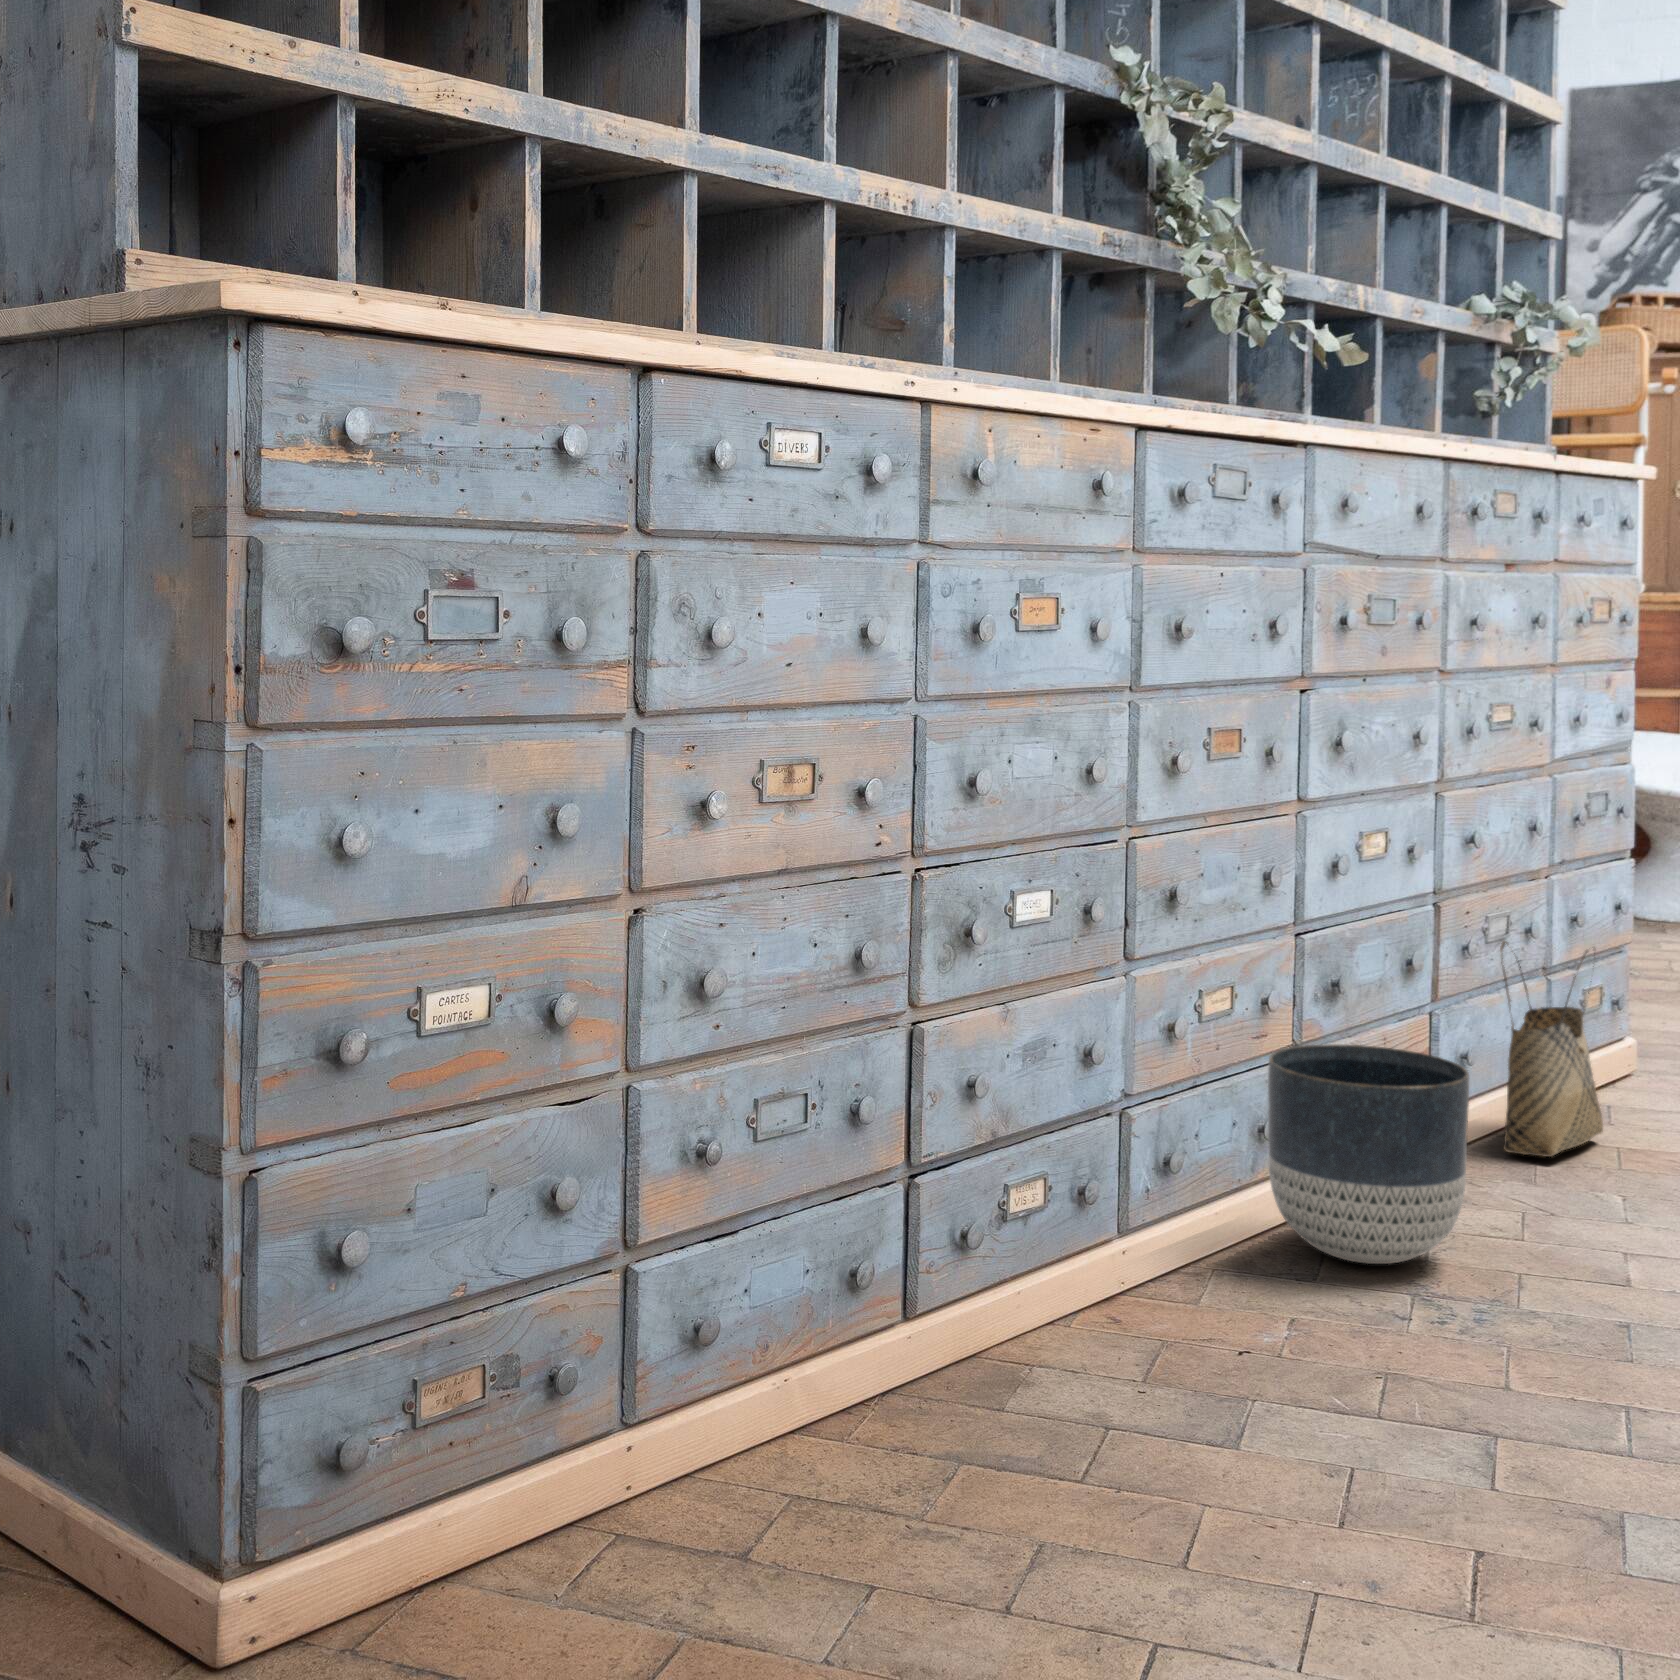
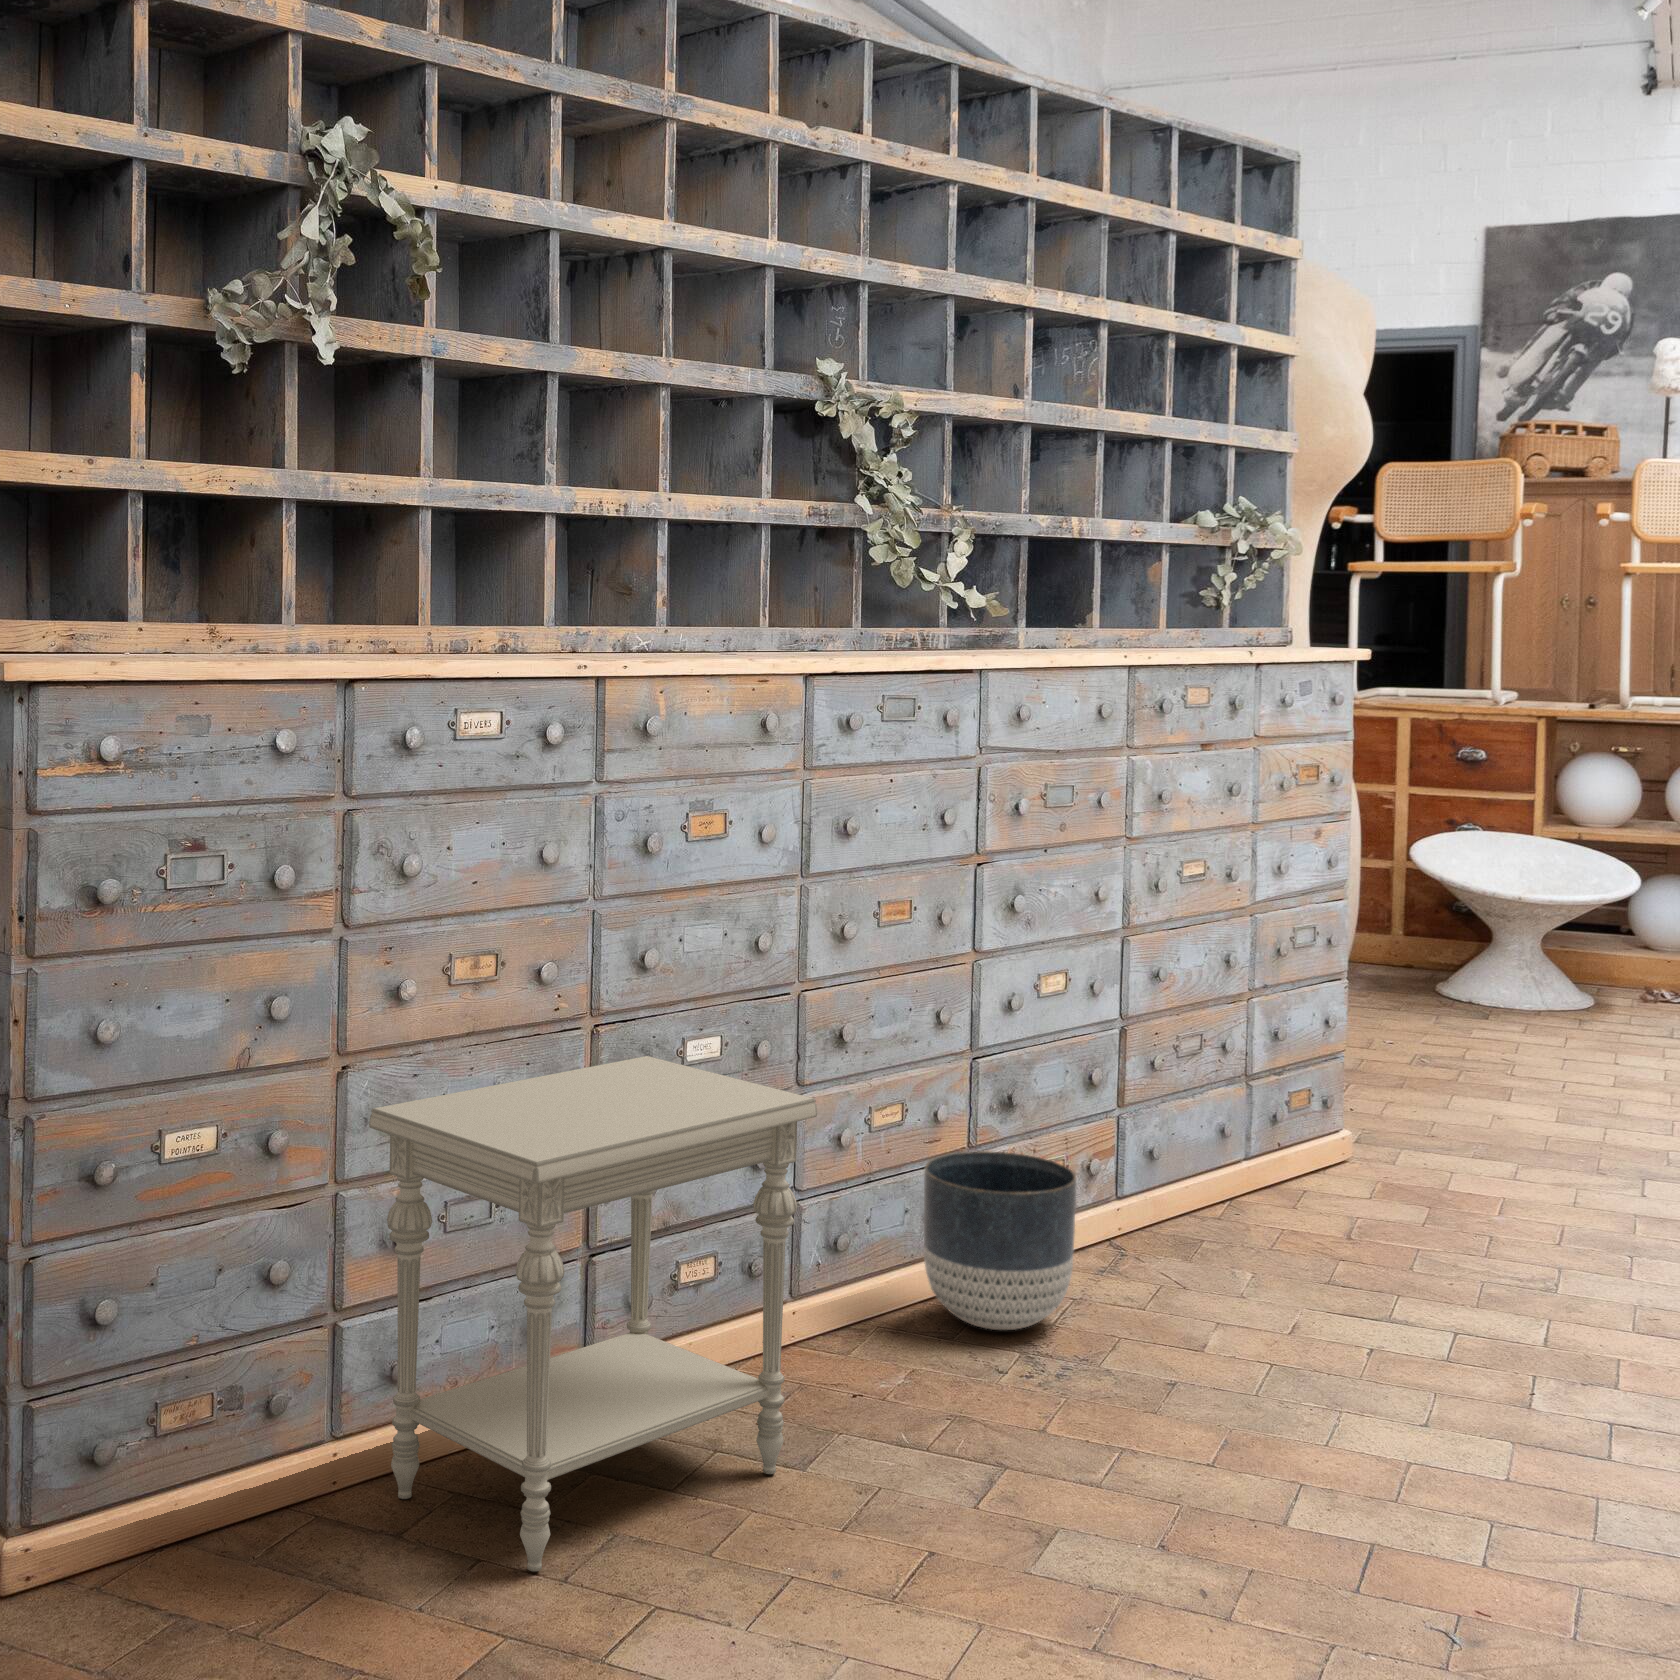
side table: none [684,908,1266,1600] -> present [369,1056,817,1571]
woven basket: present [1500,941,1603,1157] -> none [1174,1059,1267,1241]

